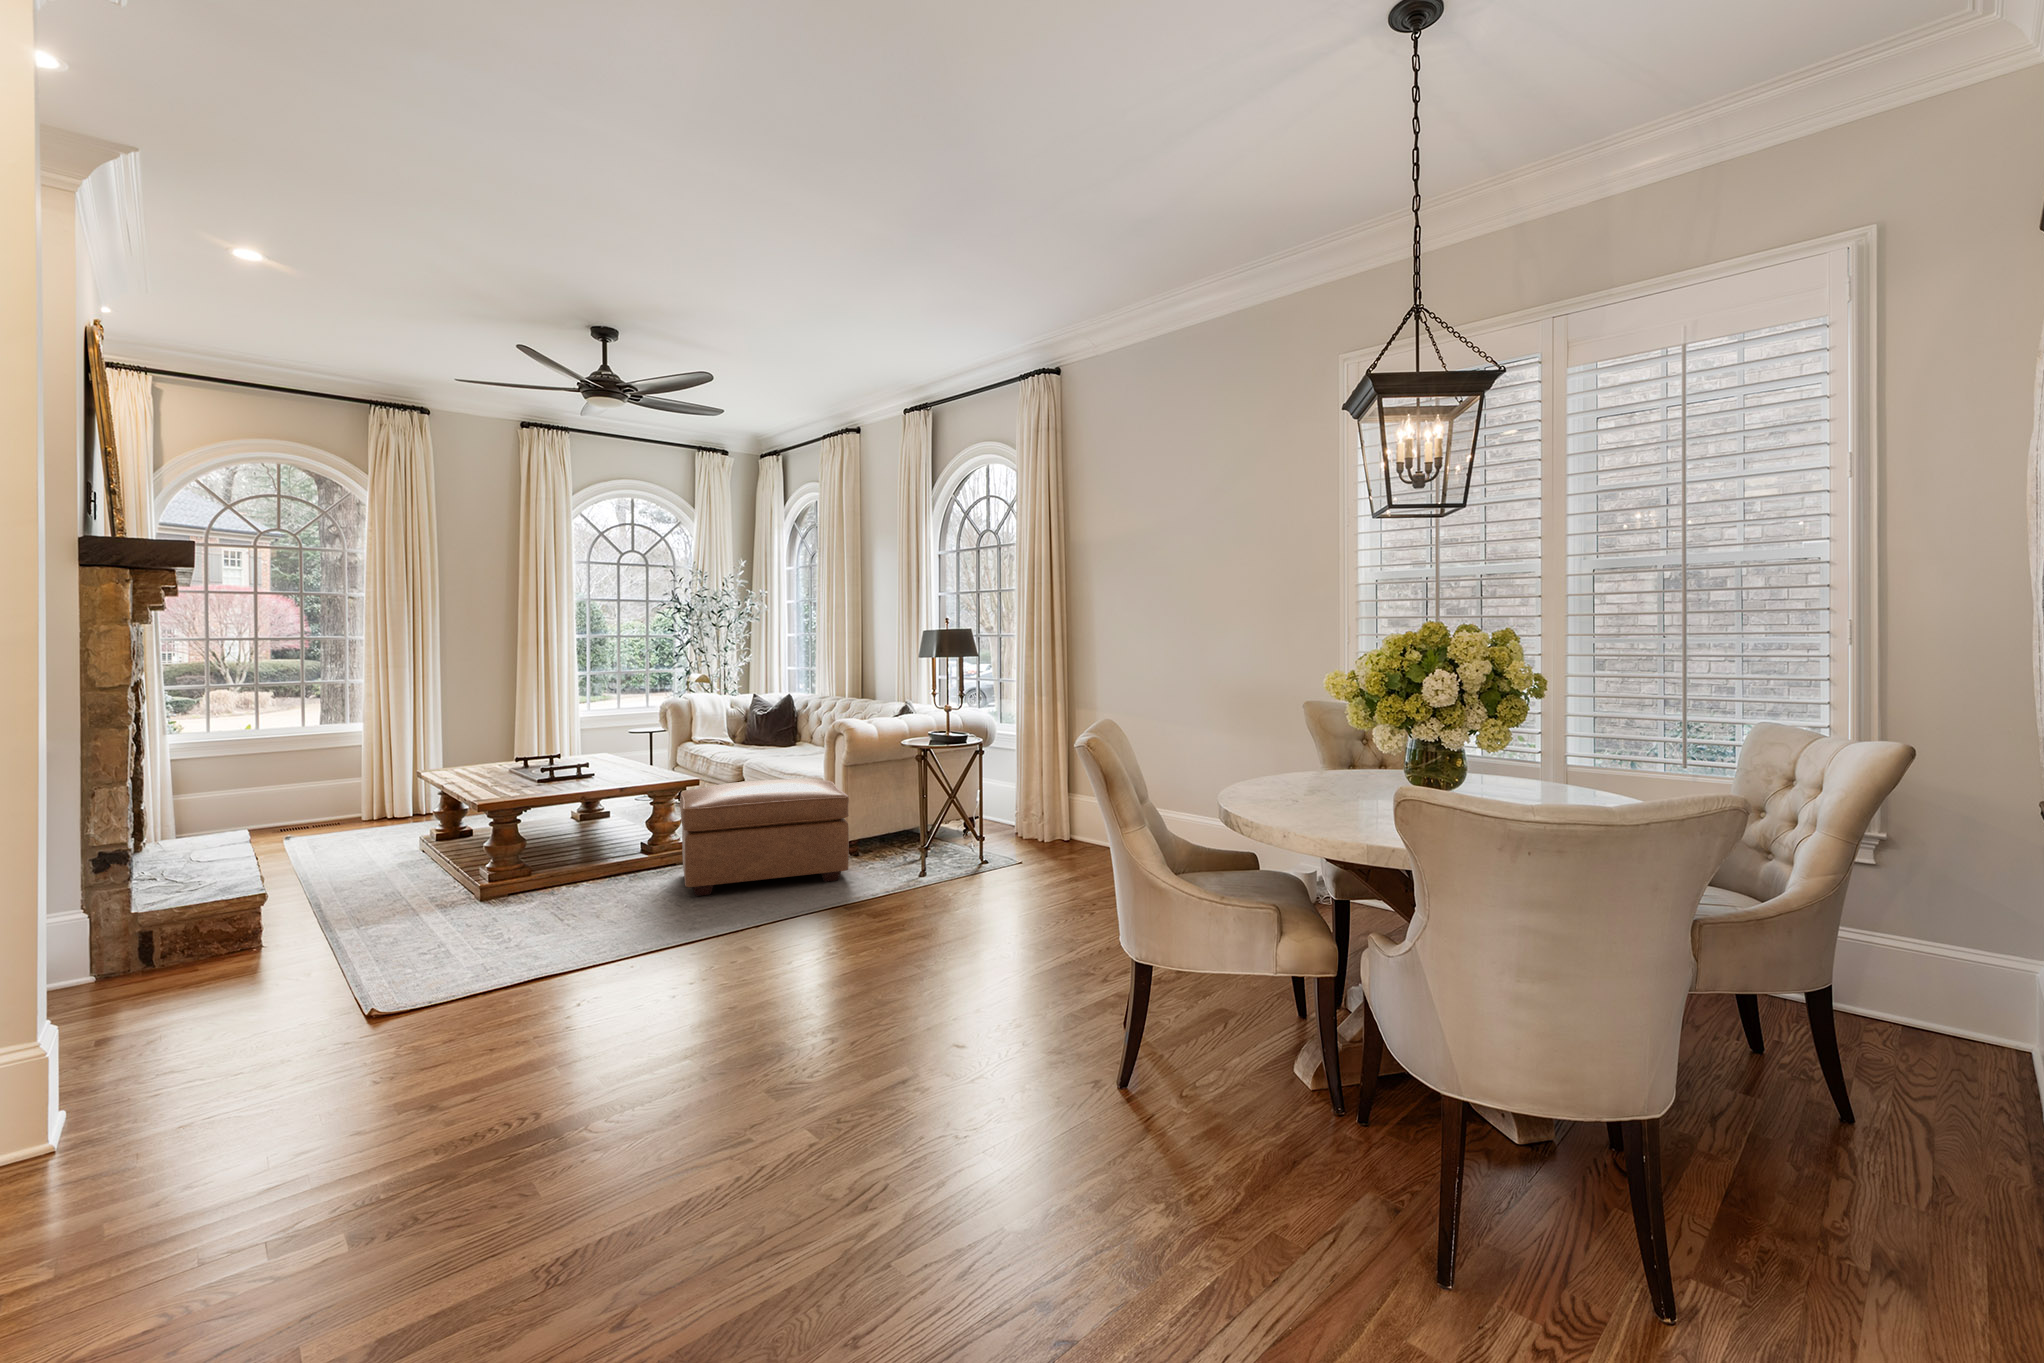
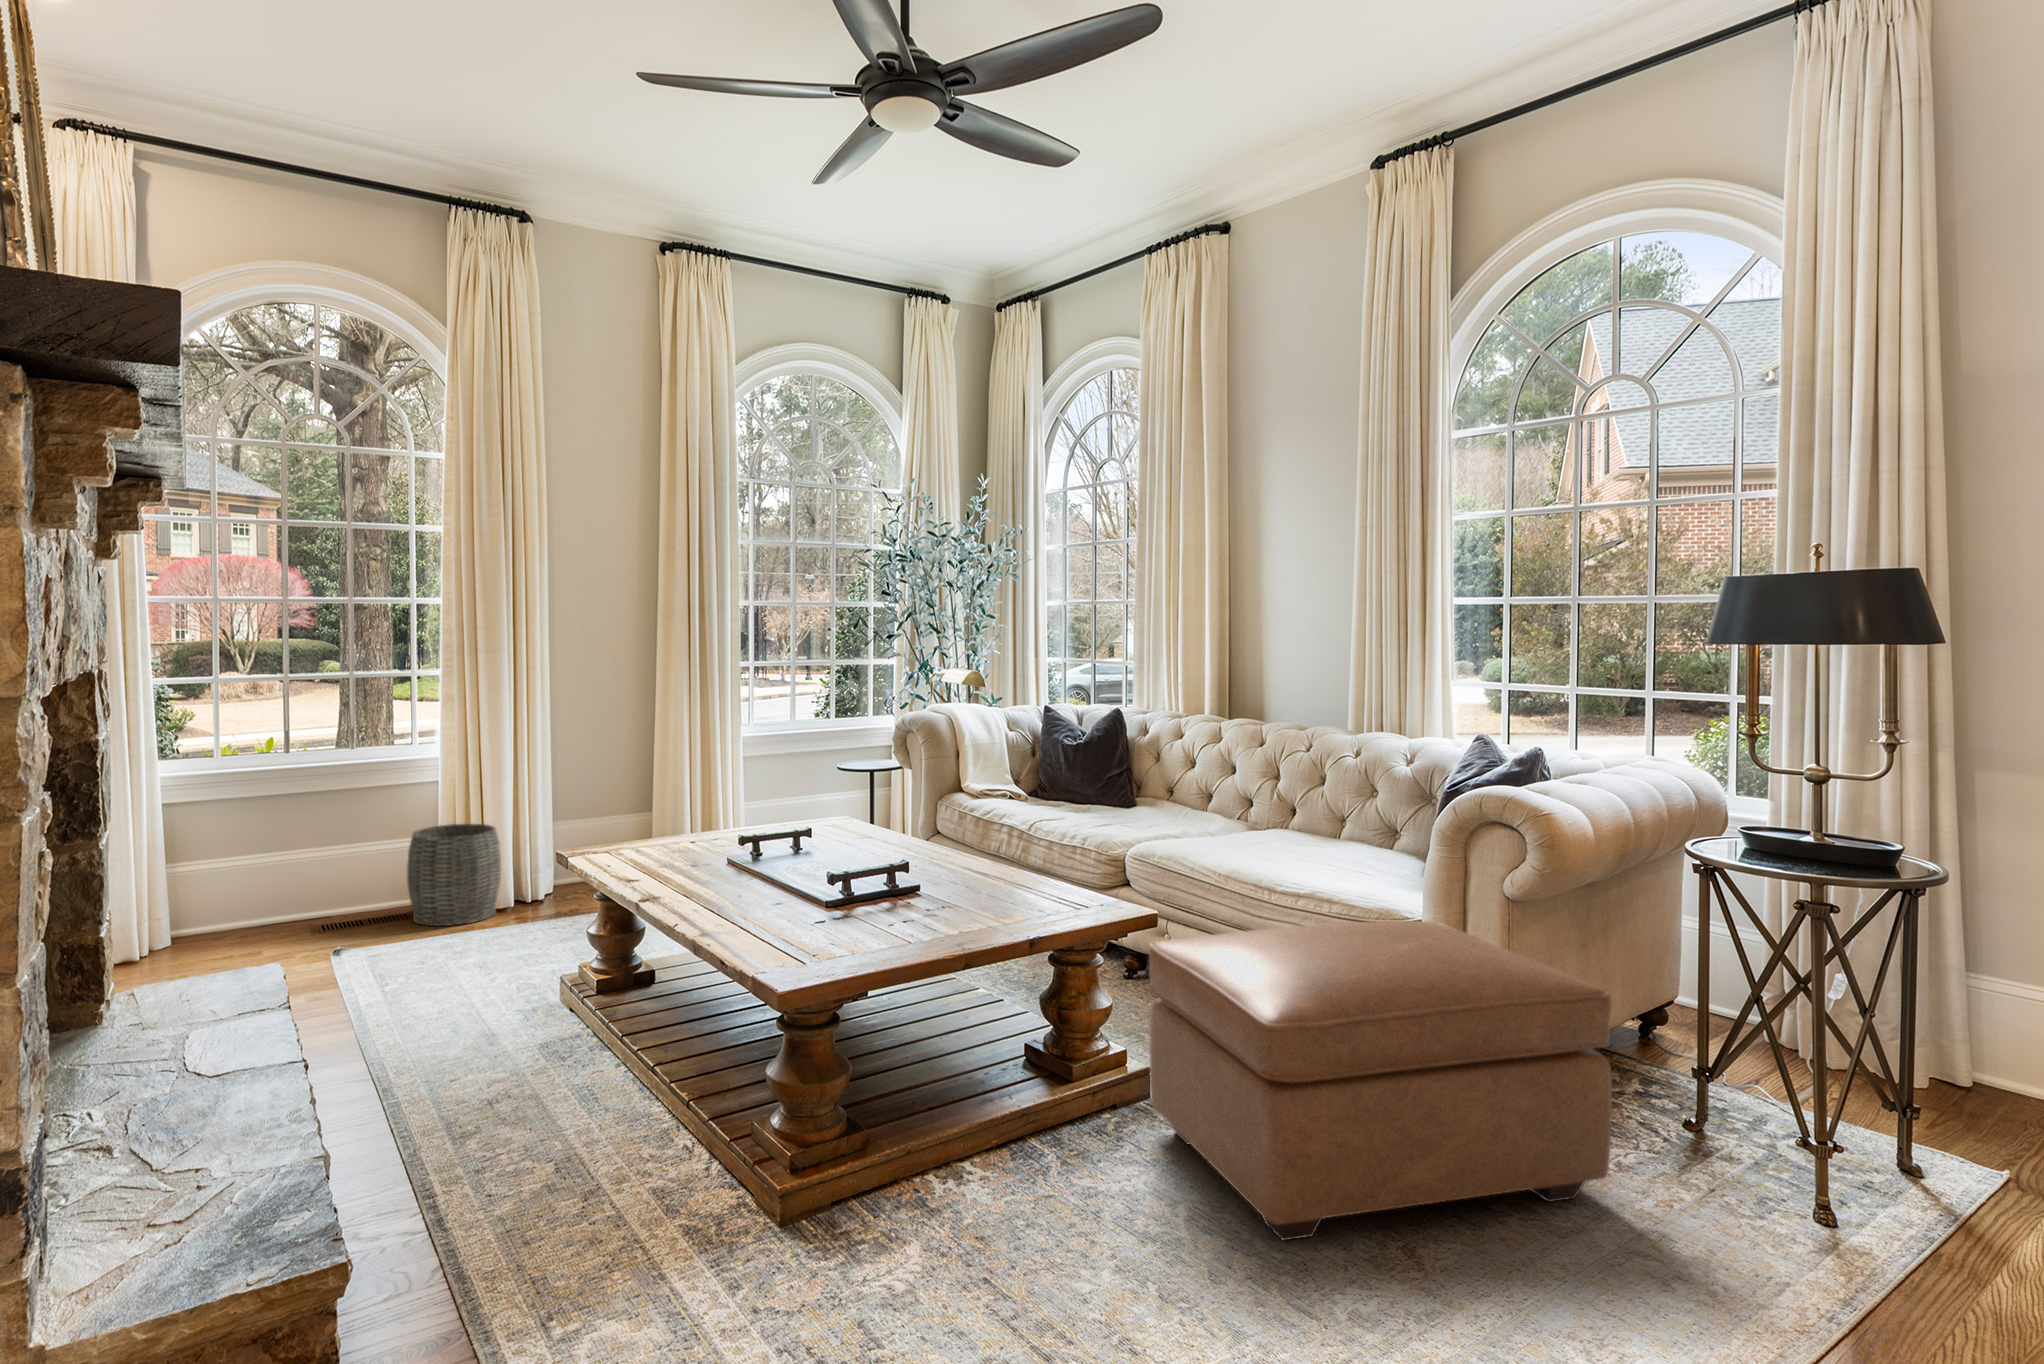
woven basket: none [337,770,400,827] -> present [407,824,501,926]

